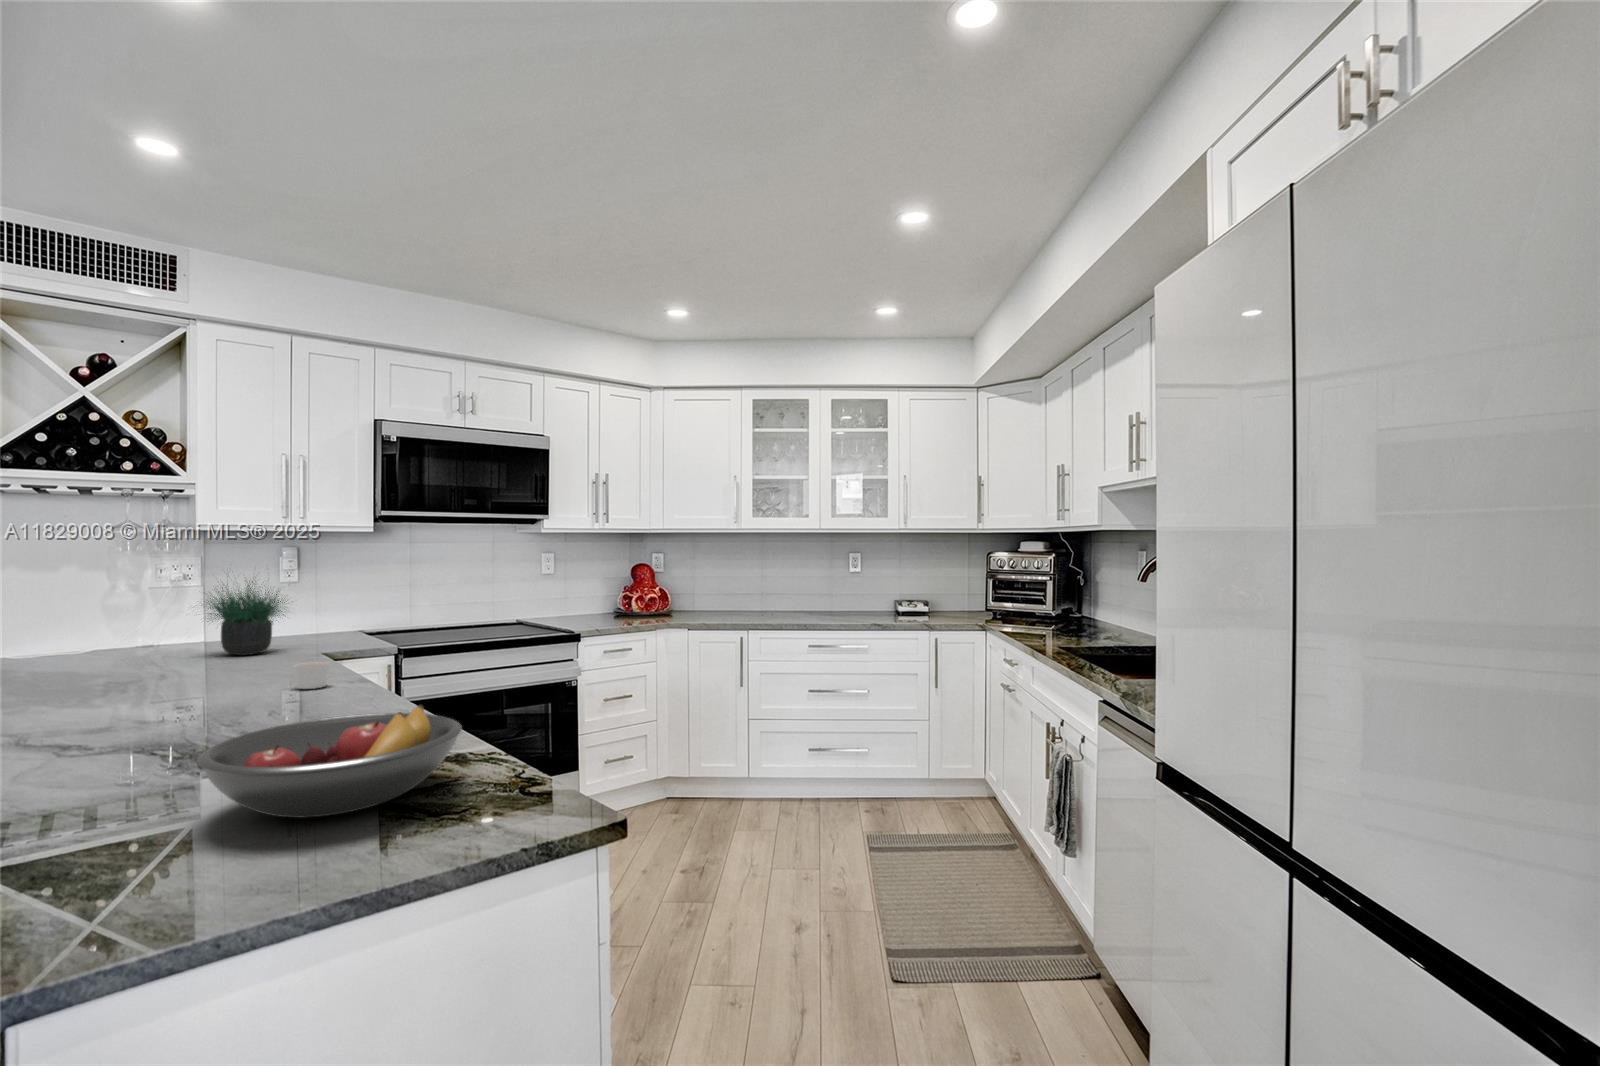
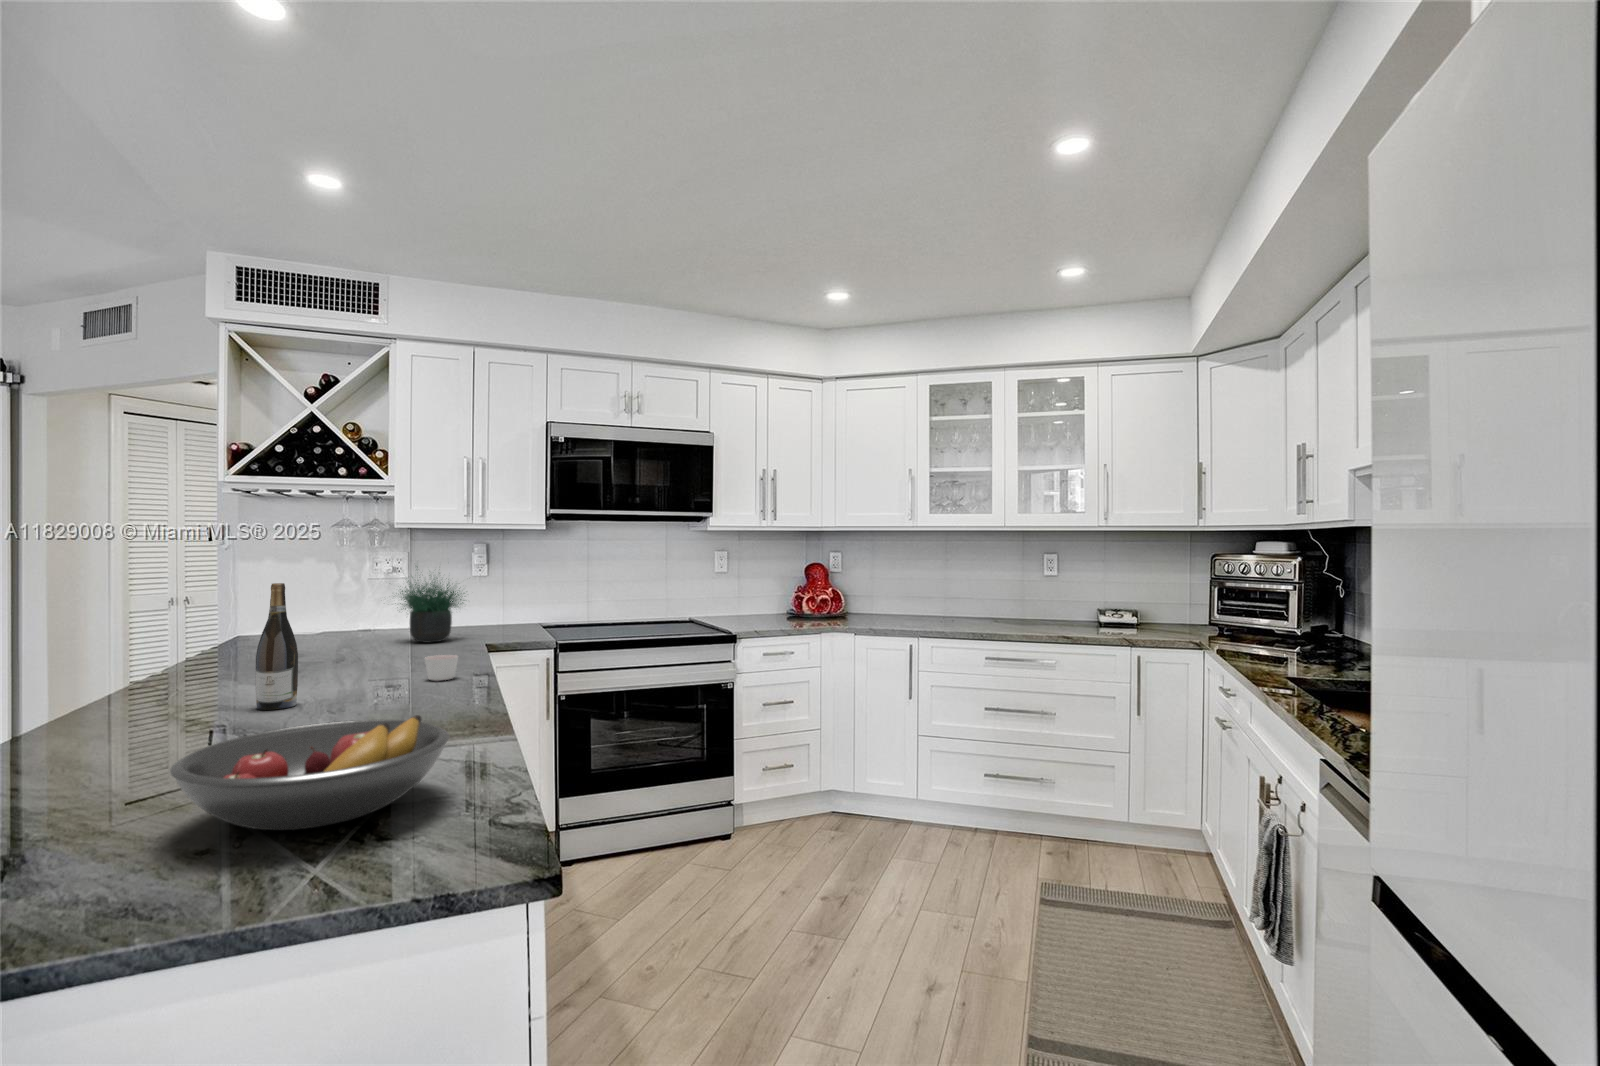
wine bottle: none [118,589,168,728] -> present [256,583,298,710]

